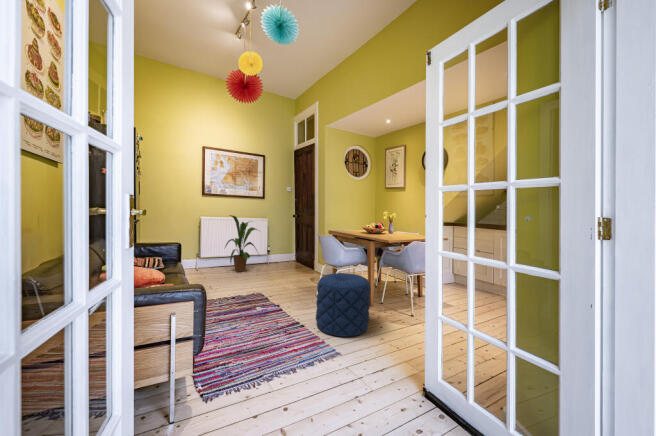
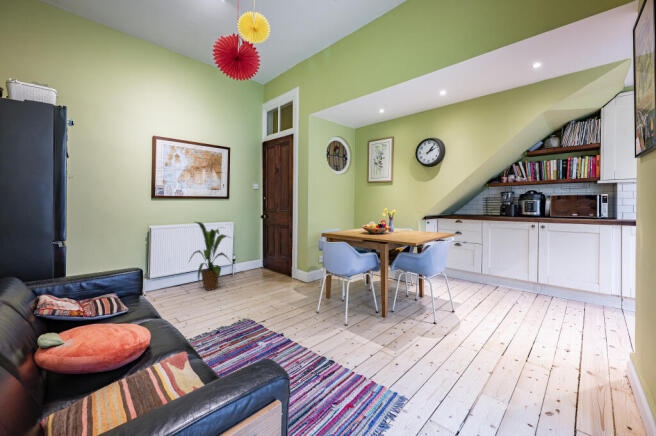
pouf: present [316,273,371,337] -> none [338,289,404,373]

